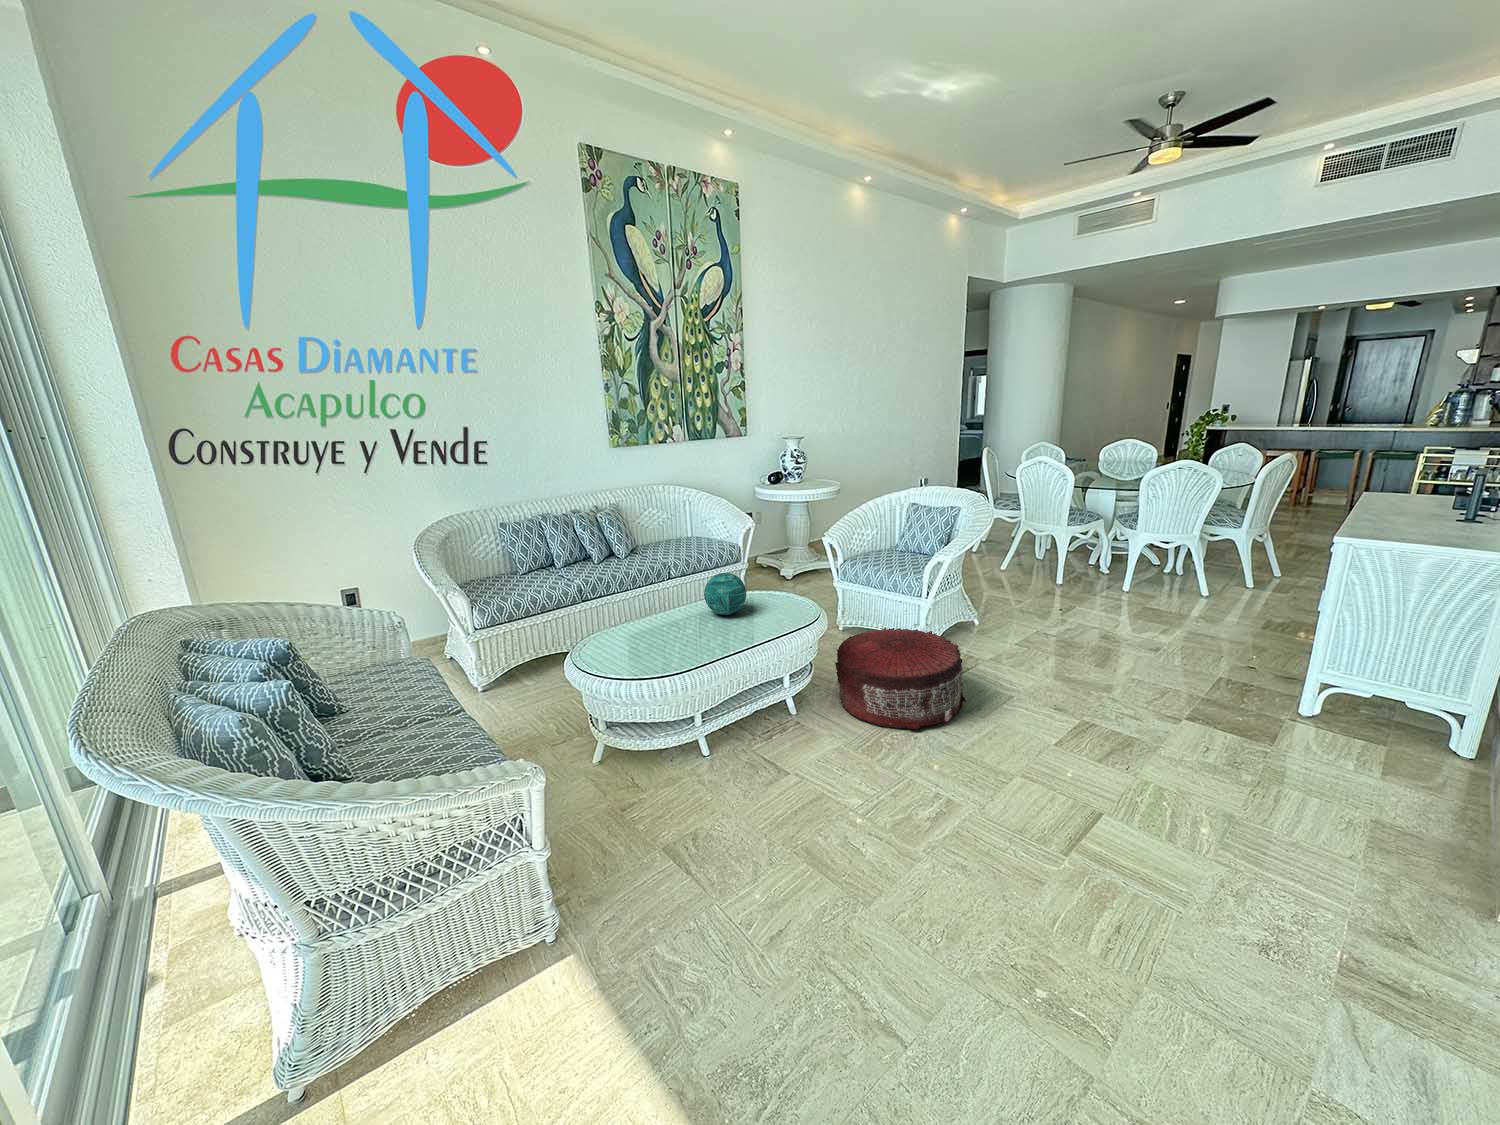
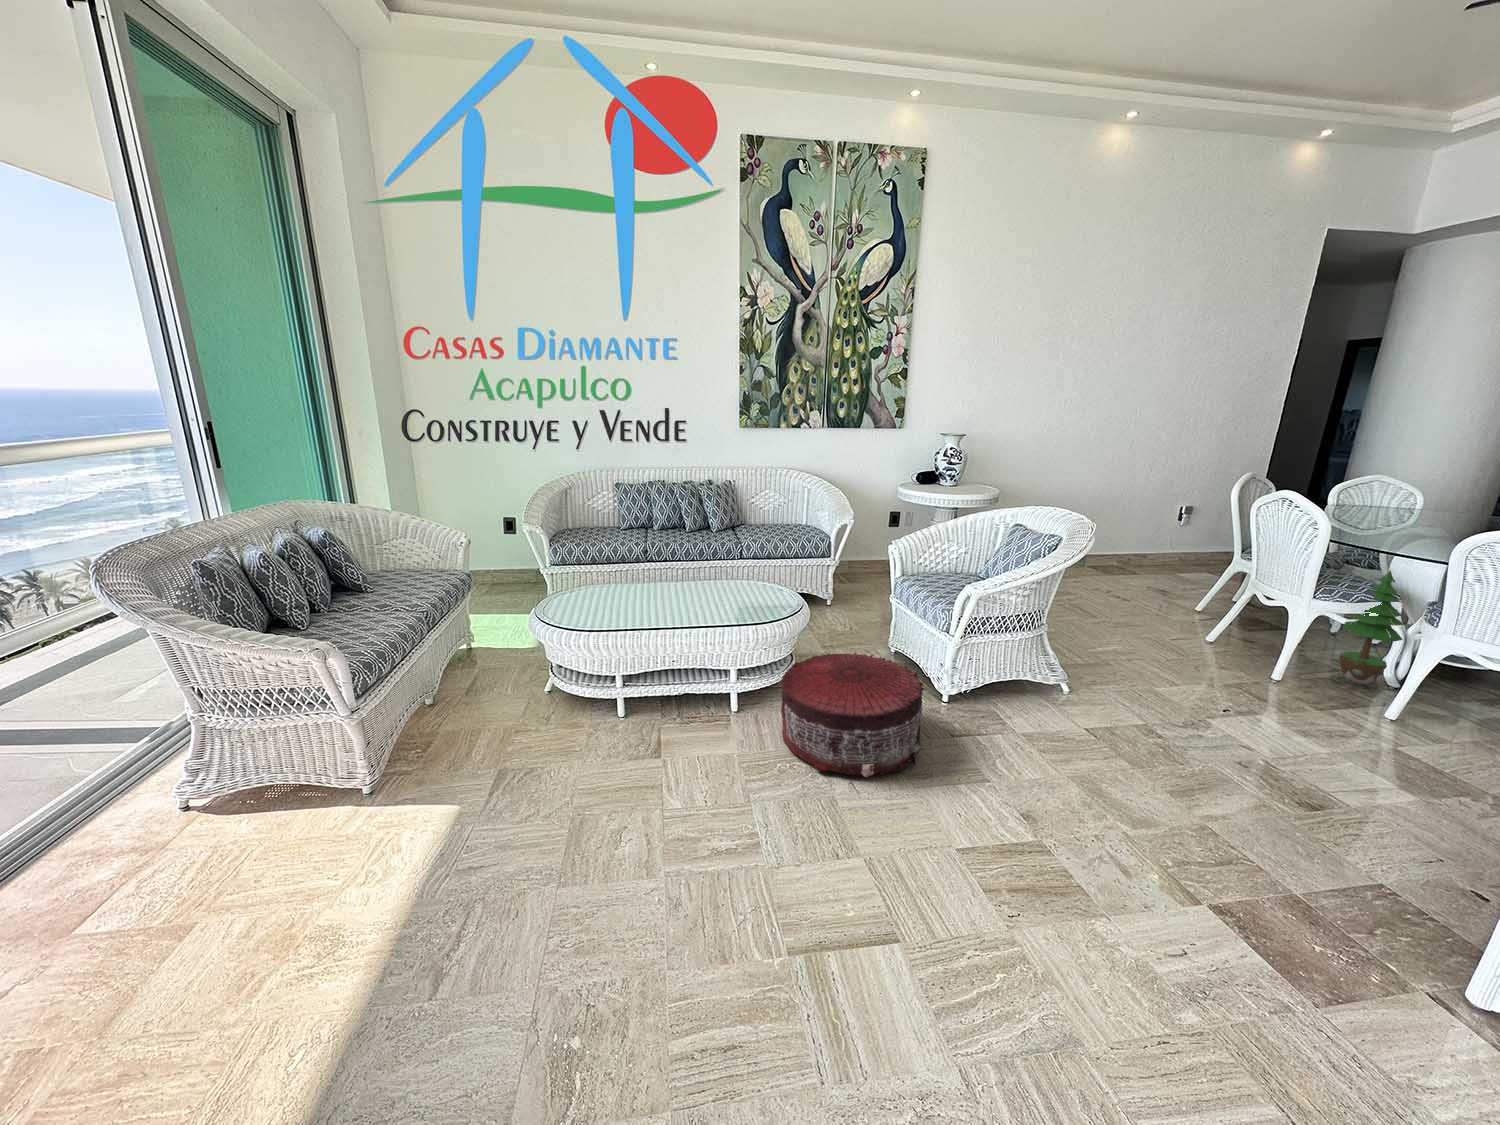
potted tree: none [1085,501,1118,579] -> present [1339,570,1404,685]
decorative orb: present [704,573,746,615] -> none [684,556,726,599]

